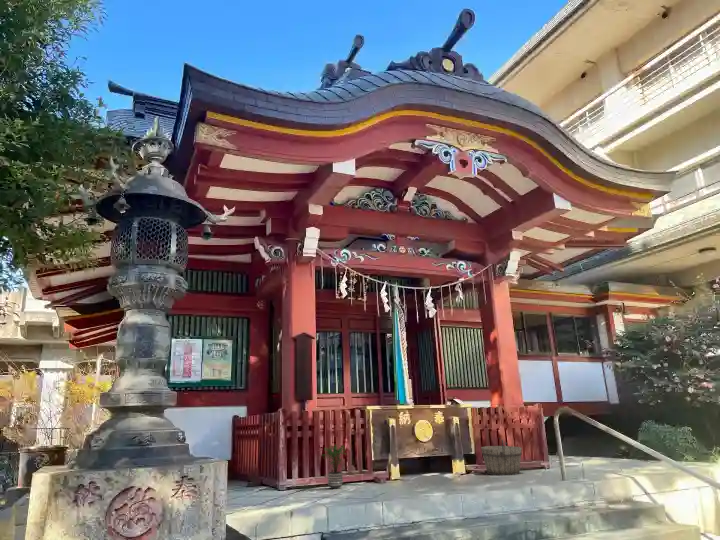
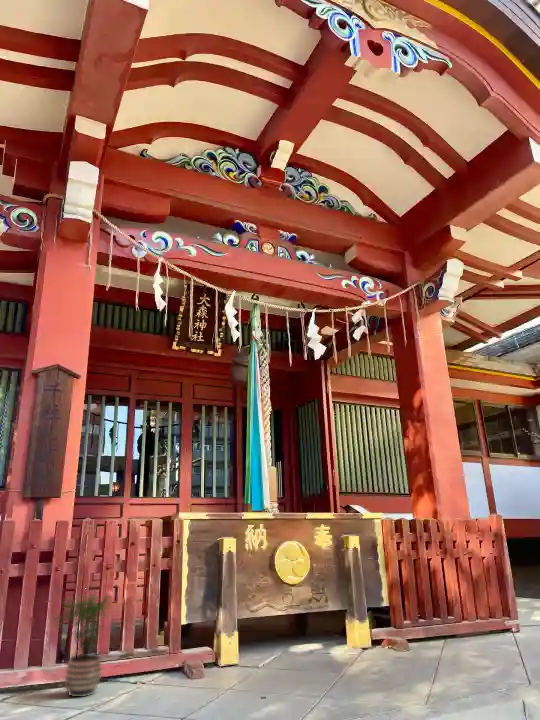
wooden bucket: present [481,438,522,475] -> none [400,577,478,654]

